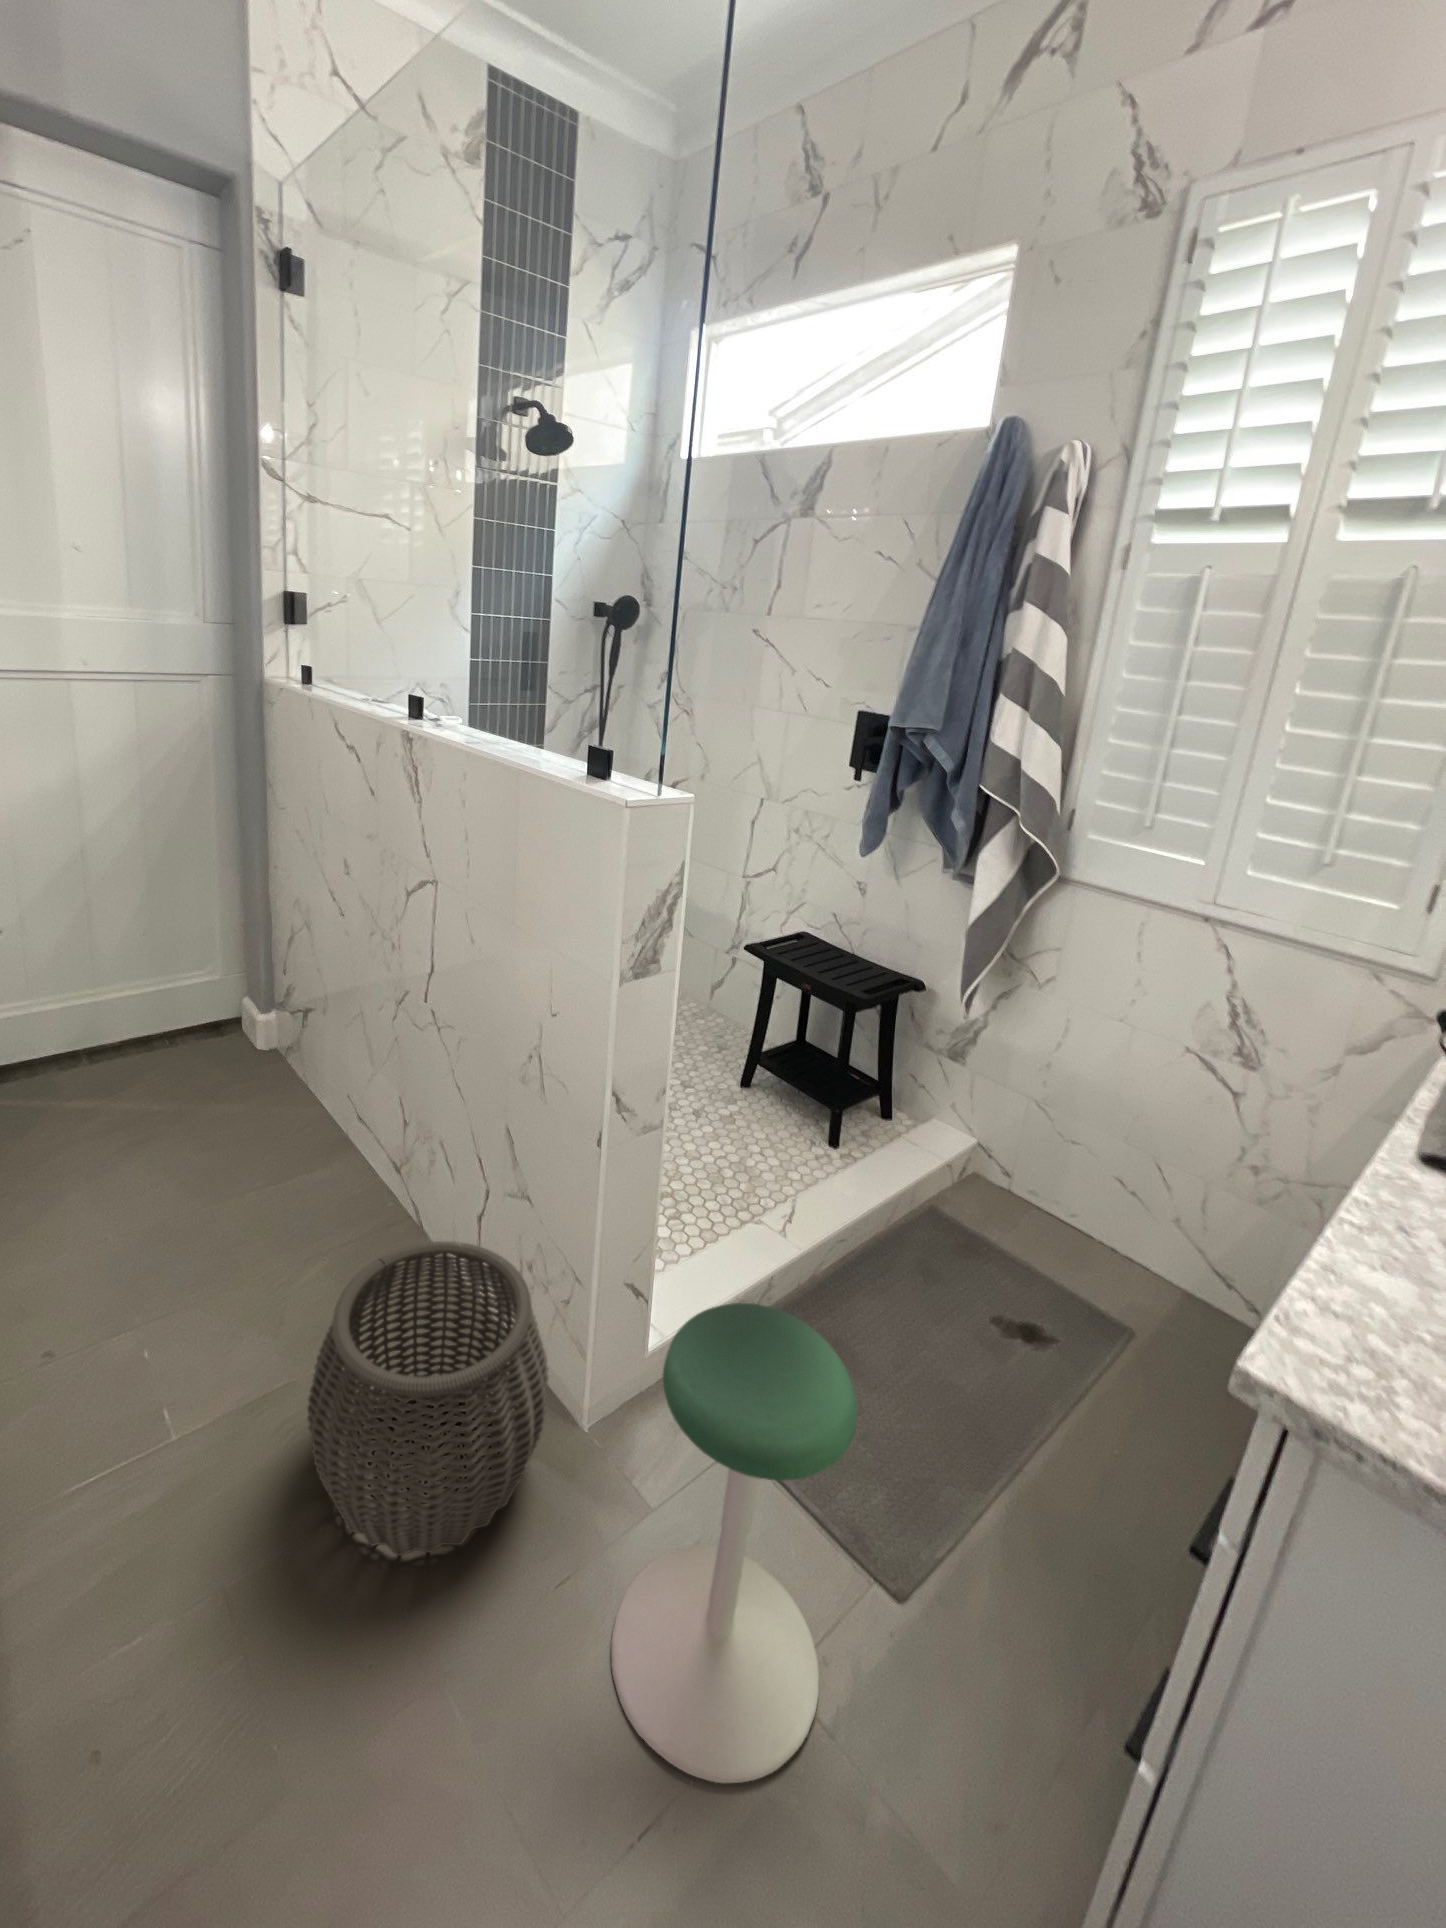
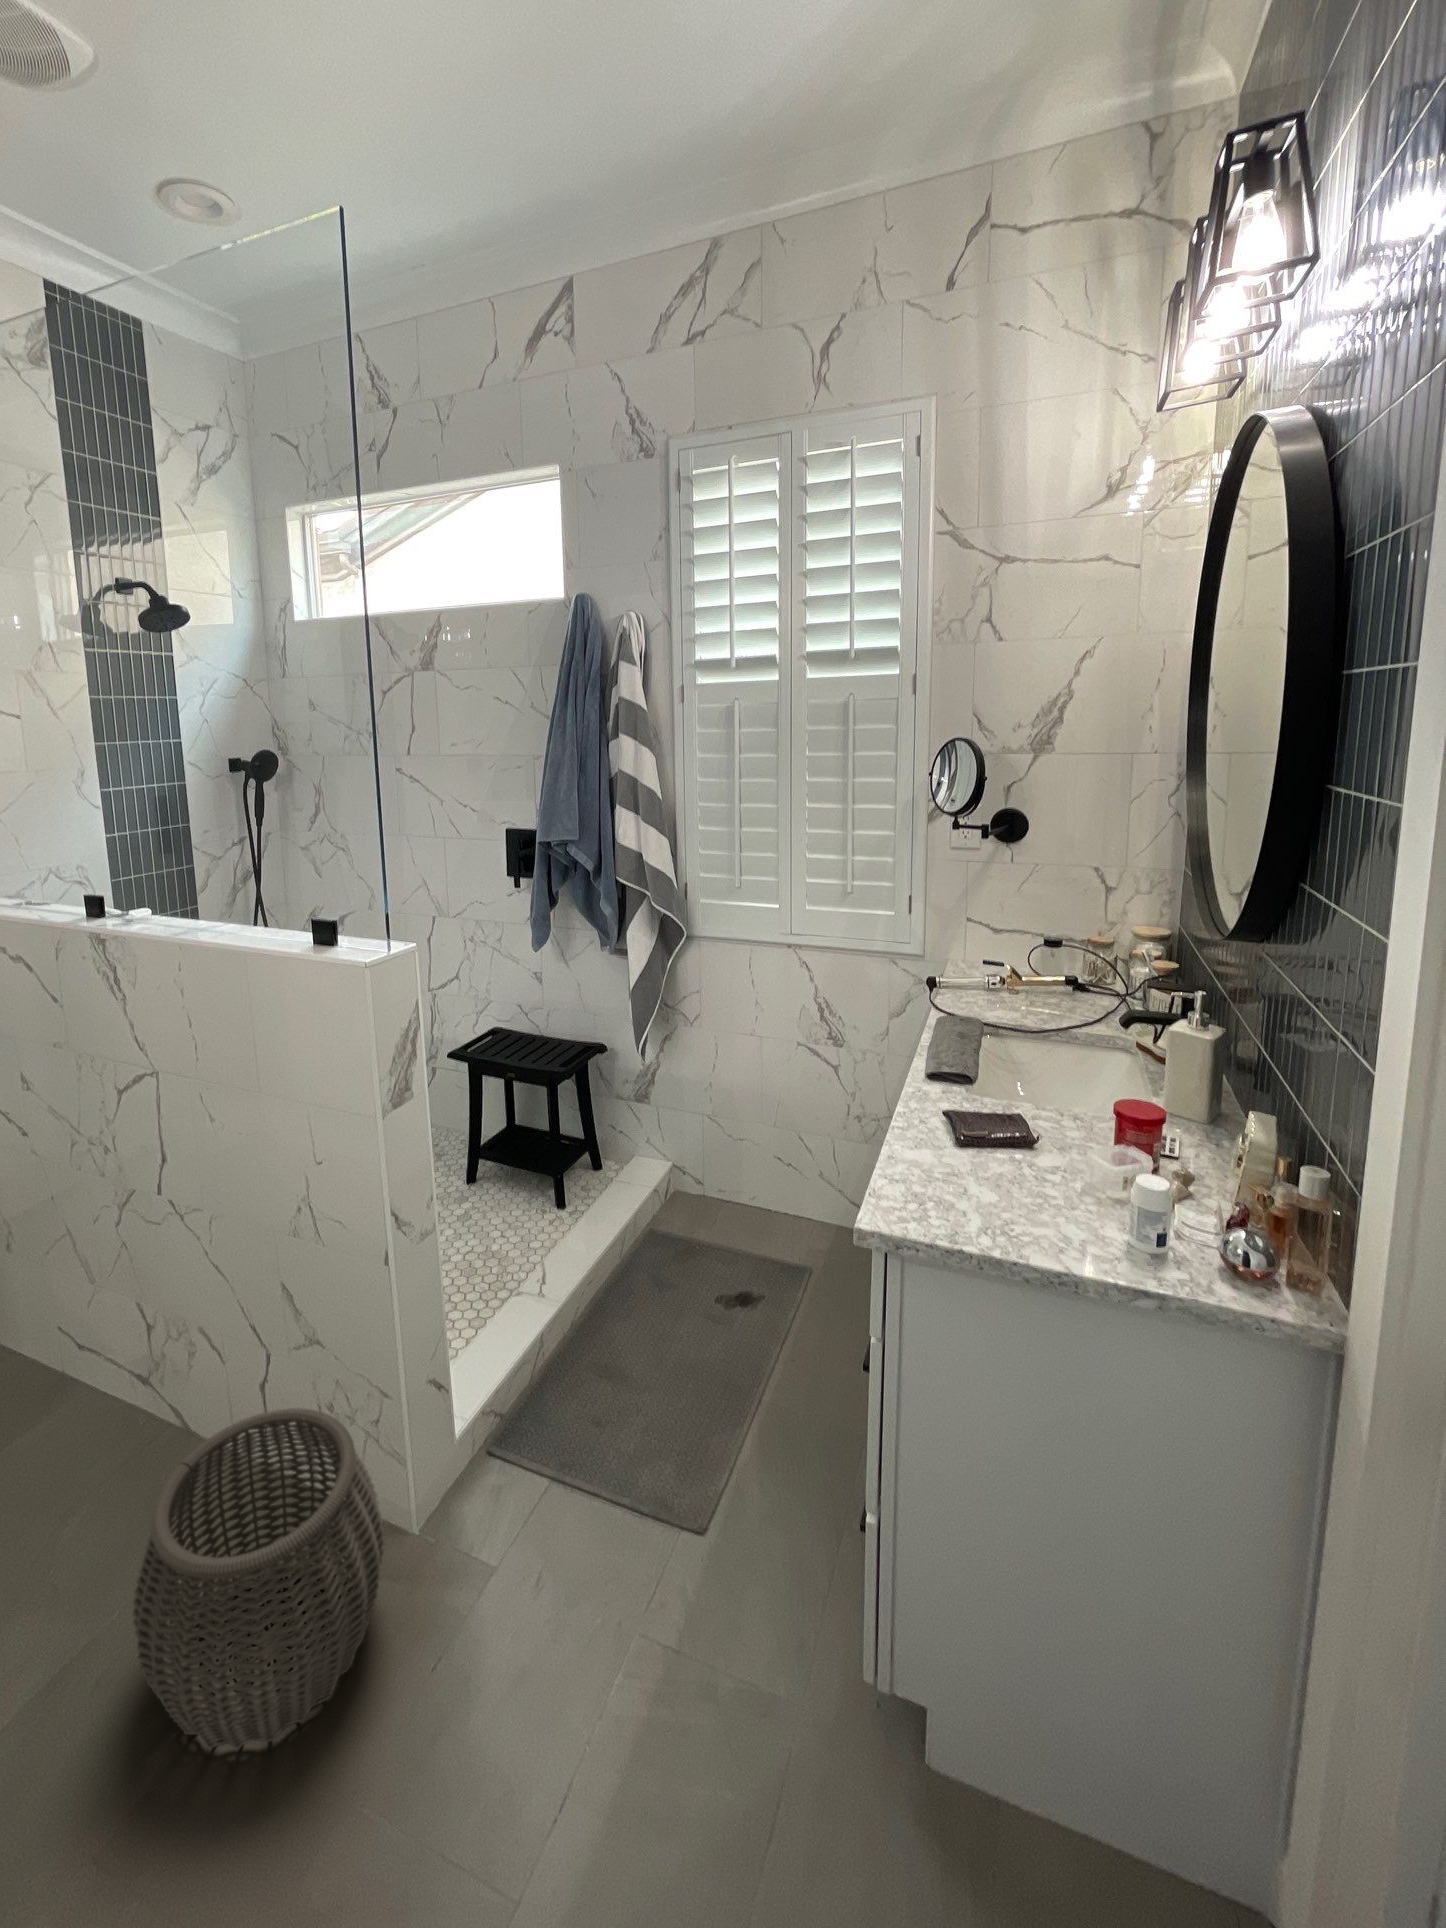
stool: present [611,1303,857,1783] -> none [491,1341,667,1762]

